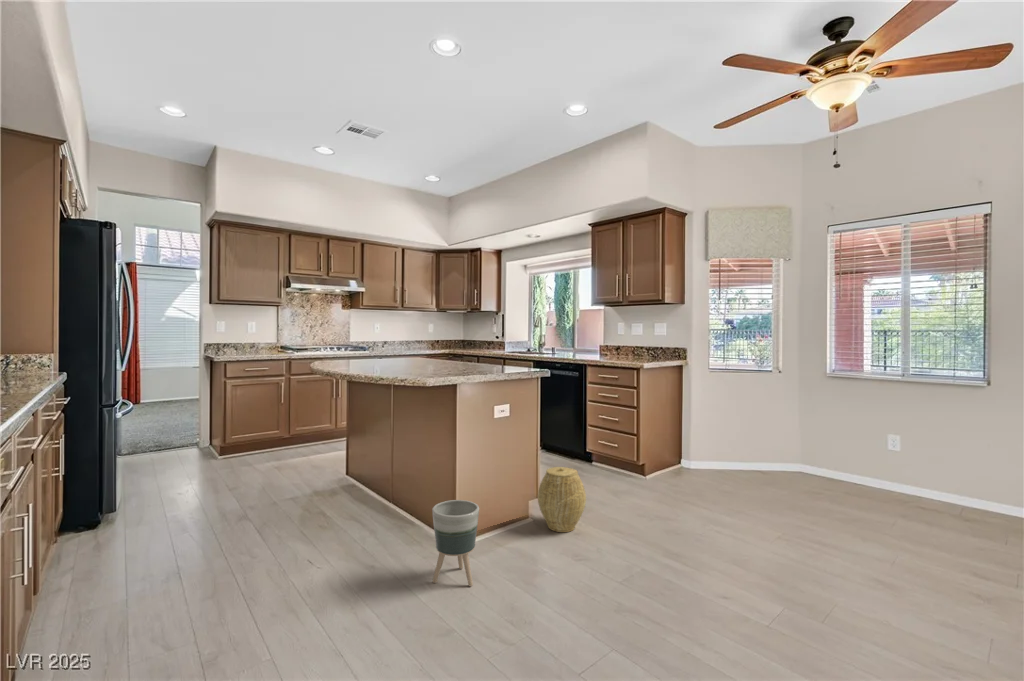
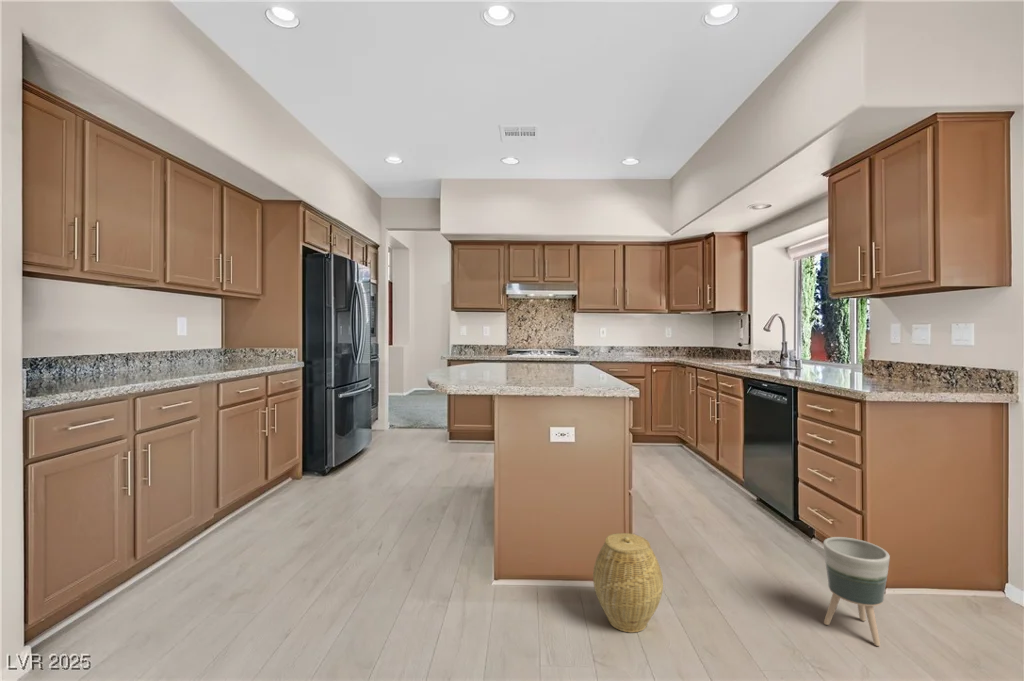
planter: present [432,500,479,586] -> present [823,537,890,646]

